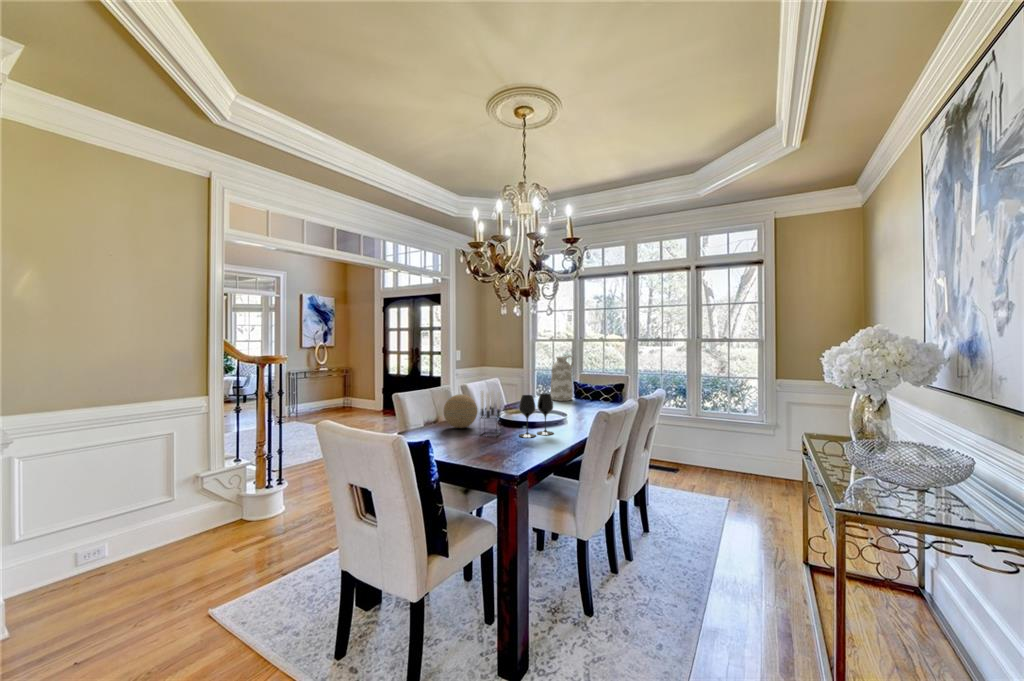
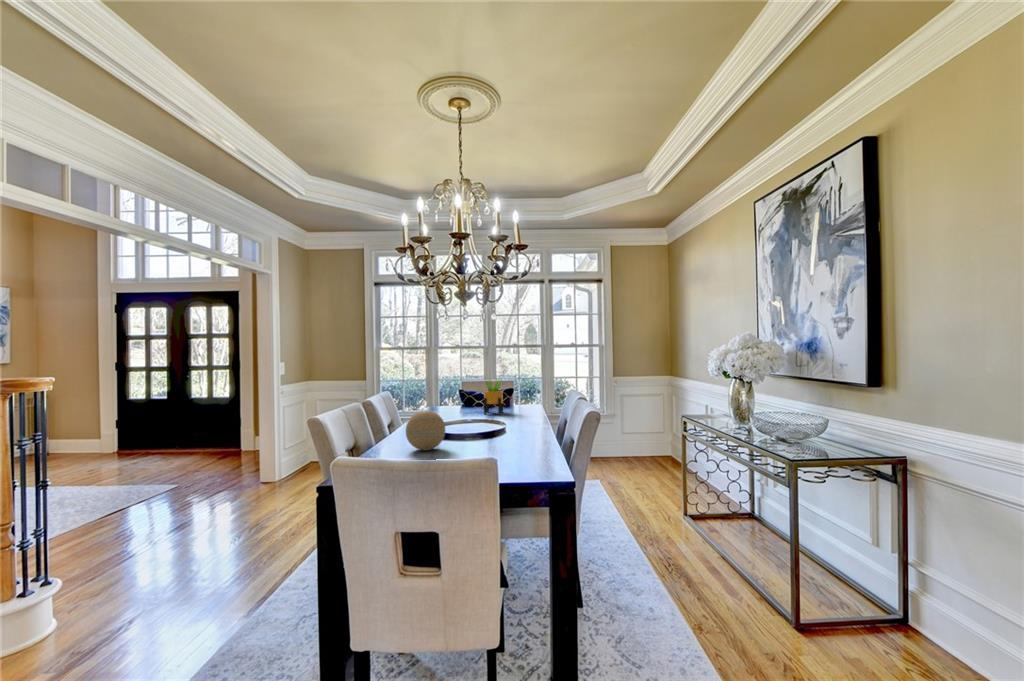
vase: present [551,355,574,401] -> none [448,364,473,413]
potted plant: none [576,366,597,405] -> present [484,380,503,414]
candle holder: present [480,390,501,435] -> none [463,401,487,455]
wine glass: present [519,394,553,437] -> none [504,402,532,449]

